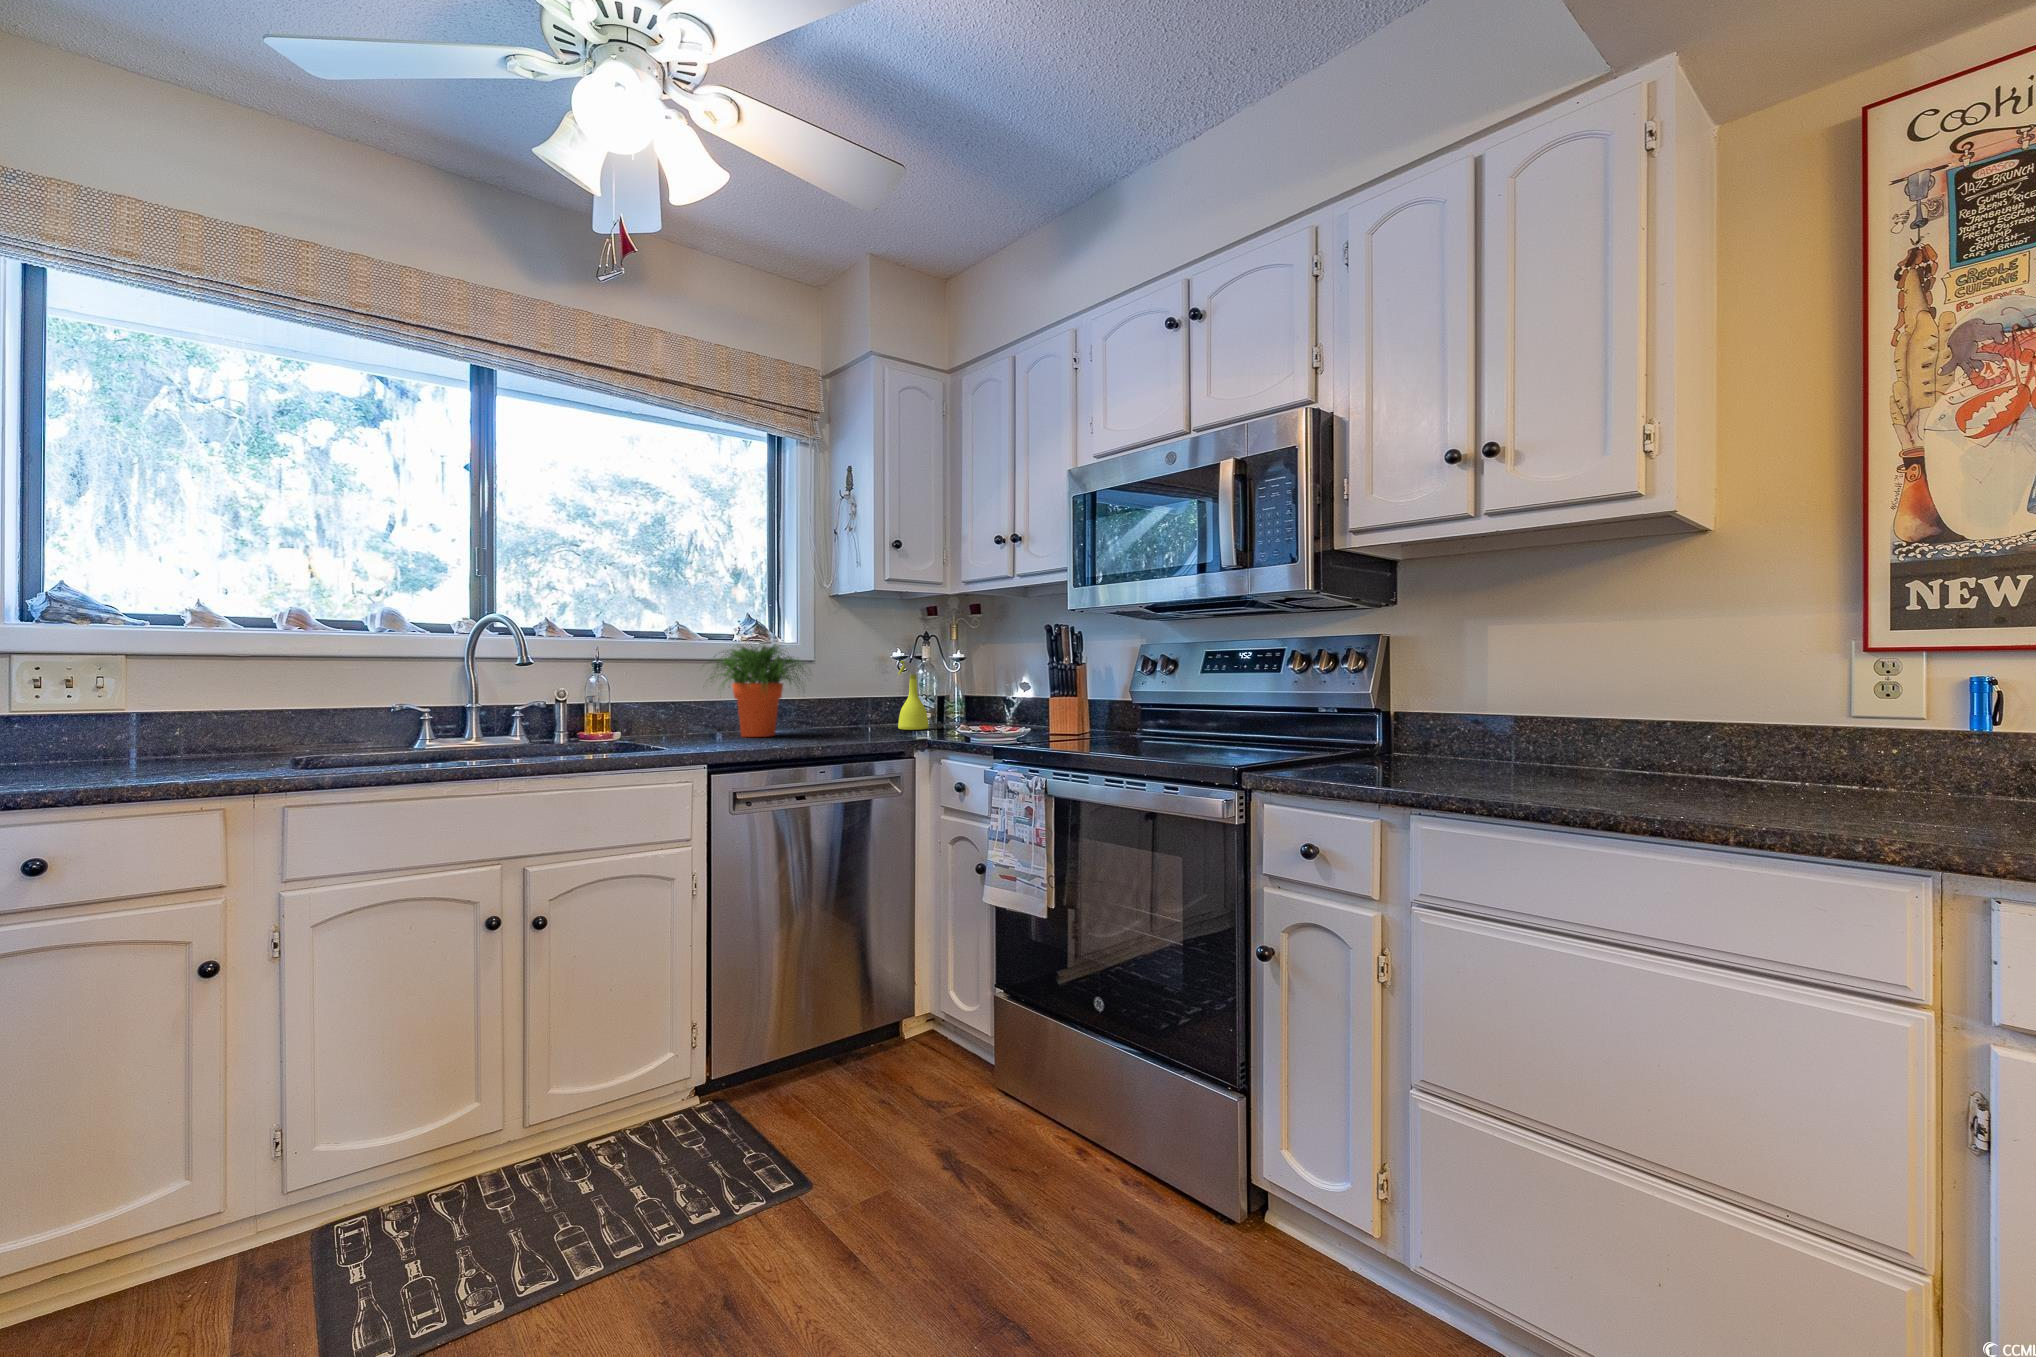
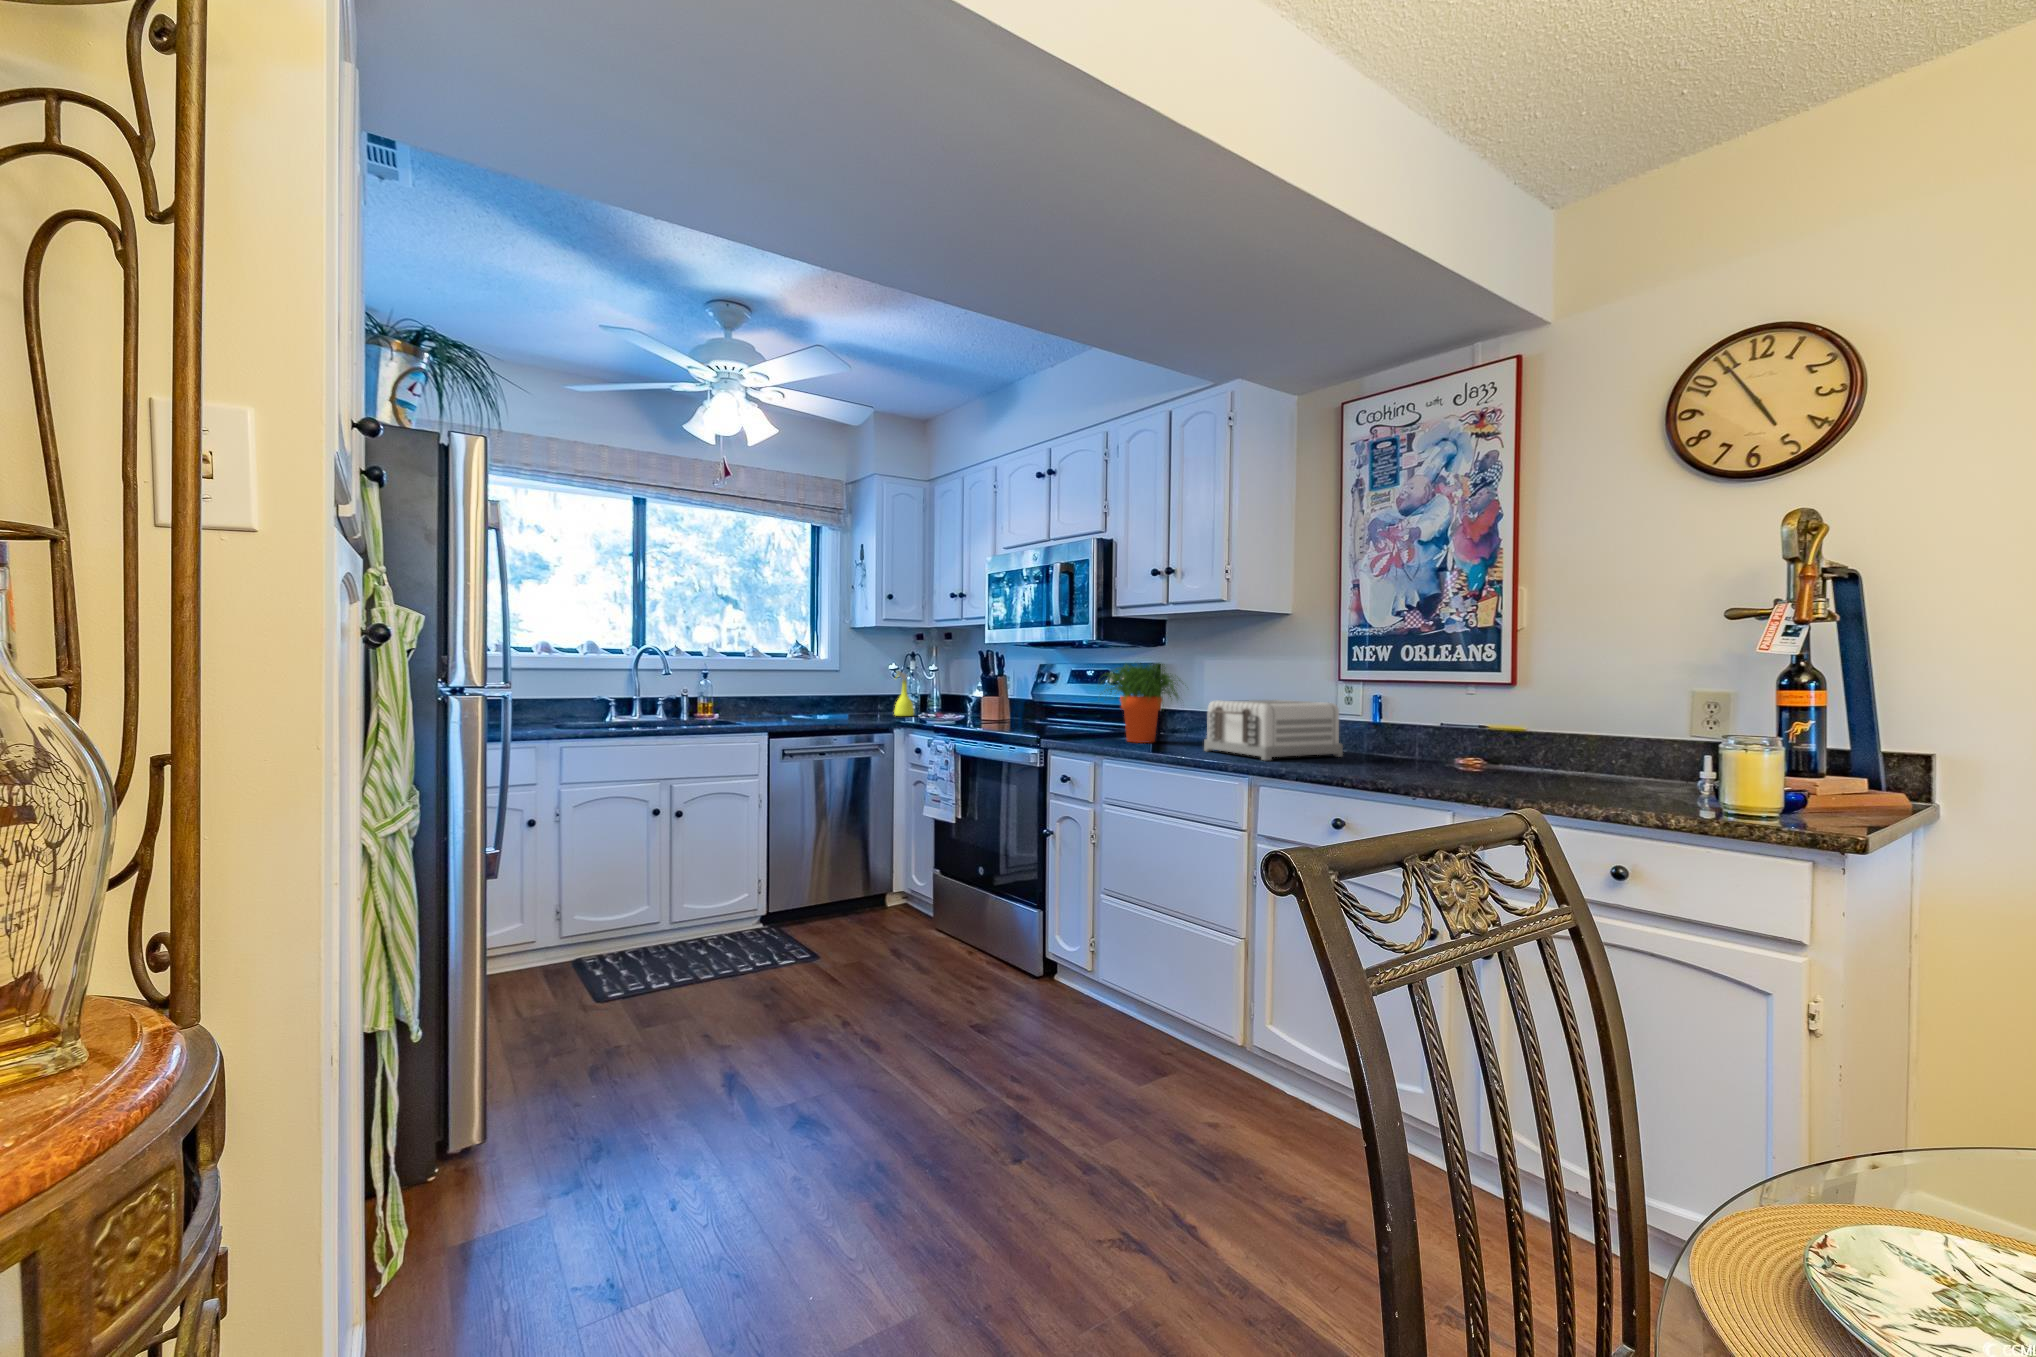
potted plant: present [703,644,806,737] -> present [1100,663,1180,743]
toaster: none [1624,691,1952,825] -> present [1204,700,1343,760]

